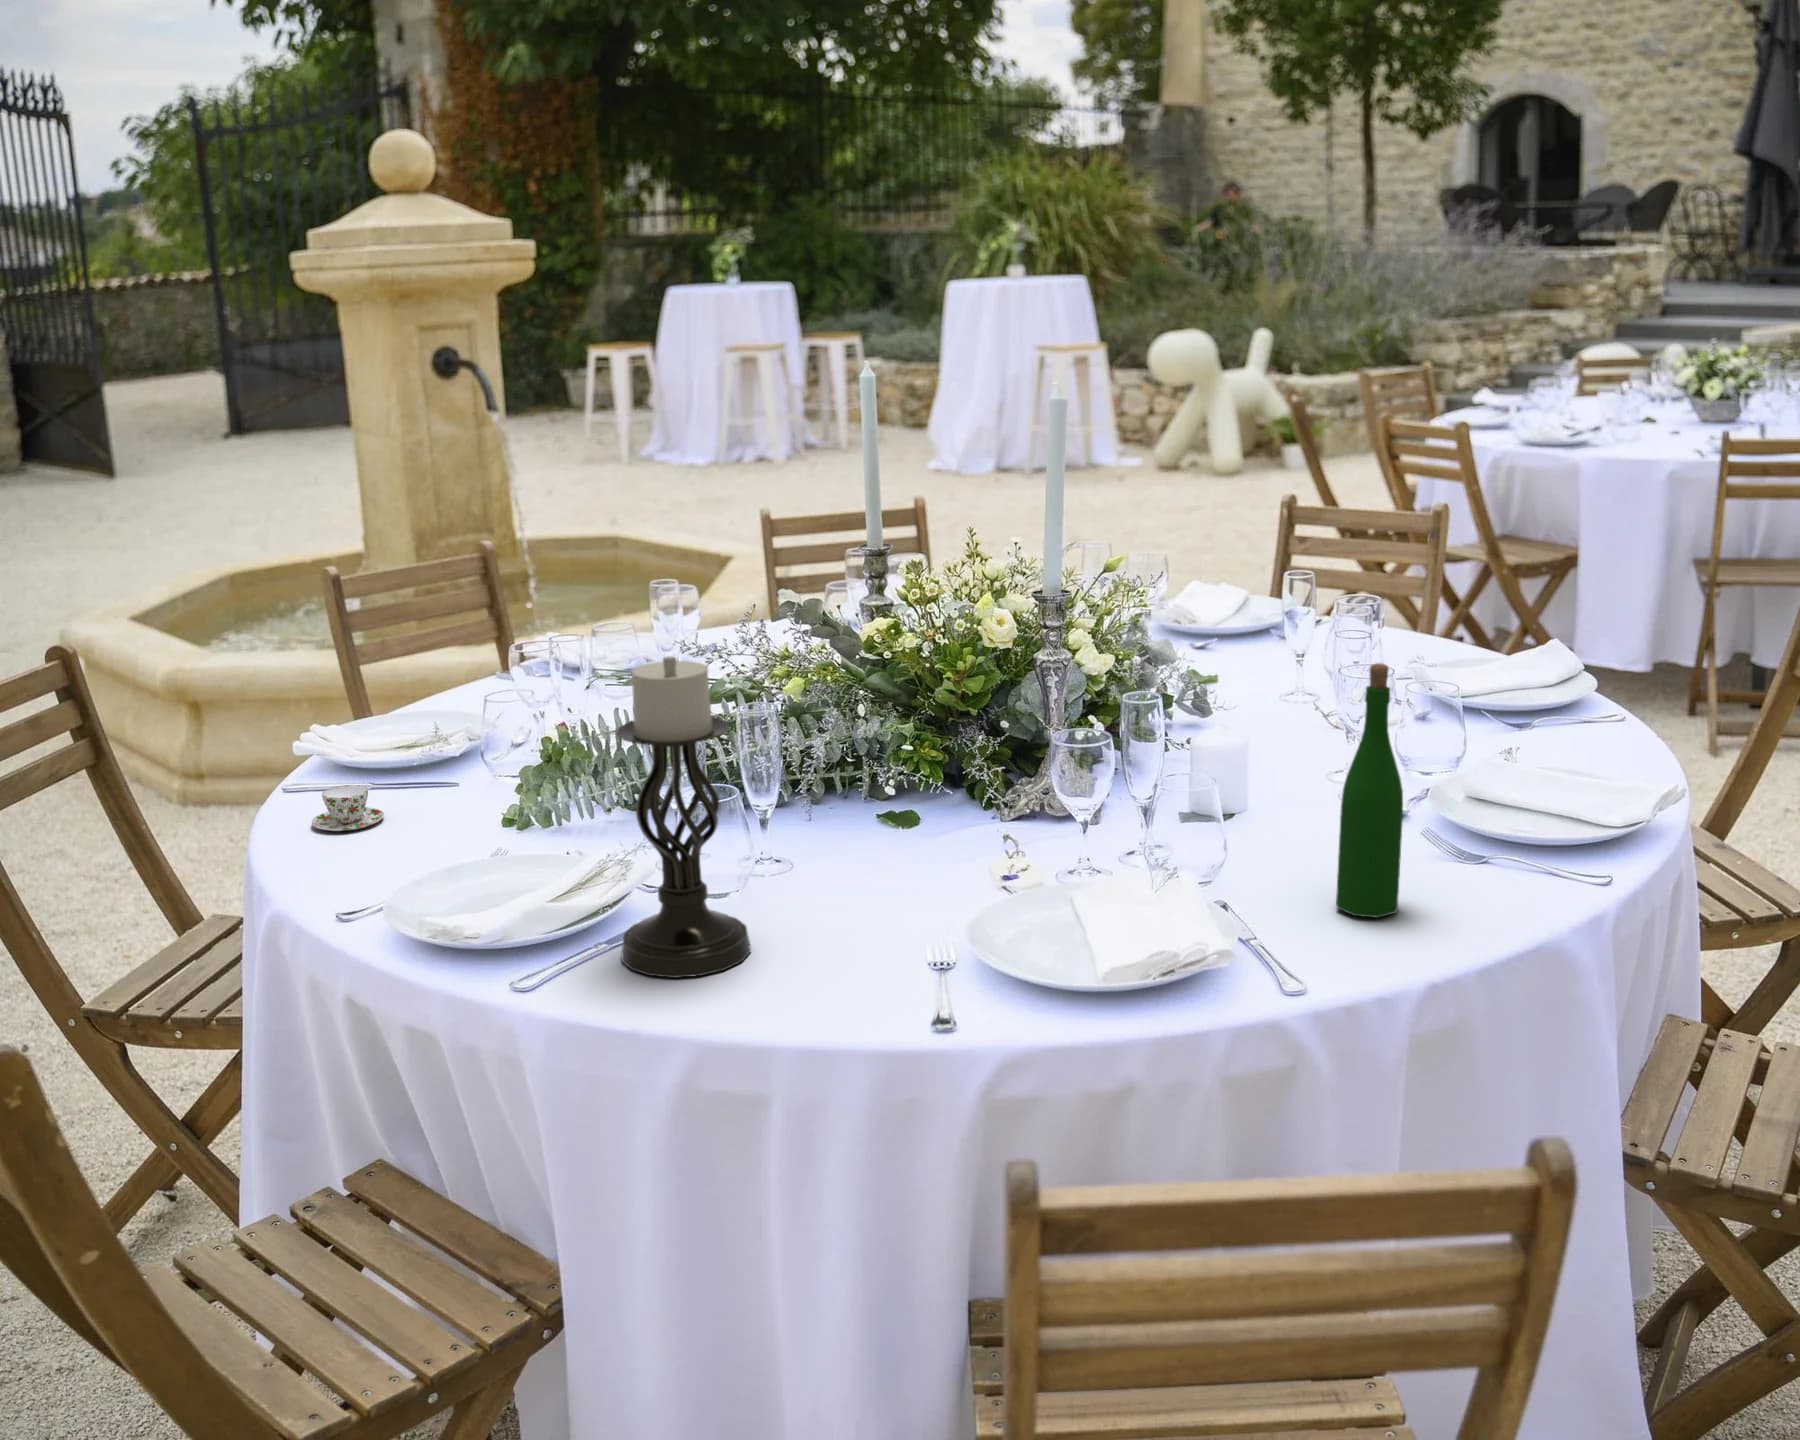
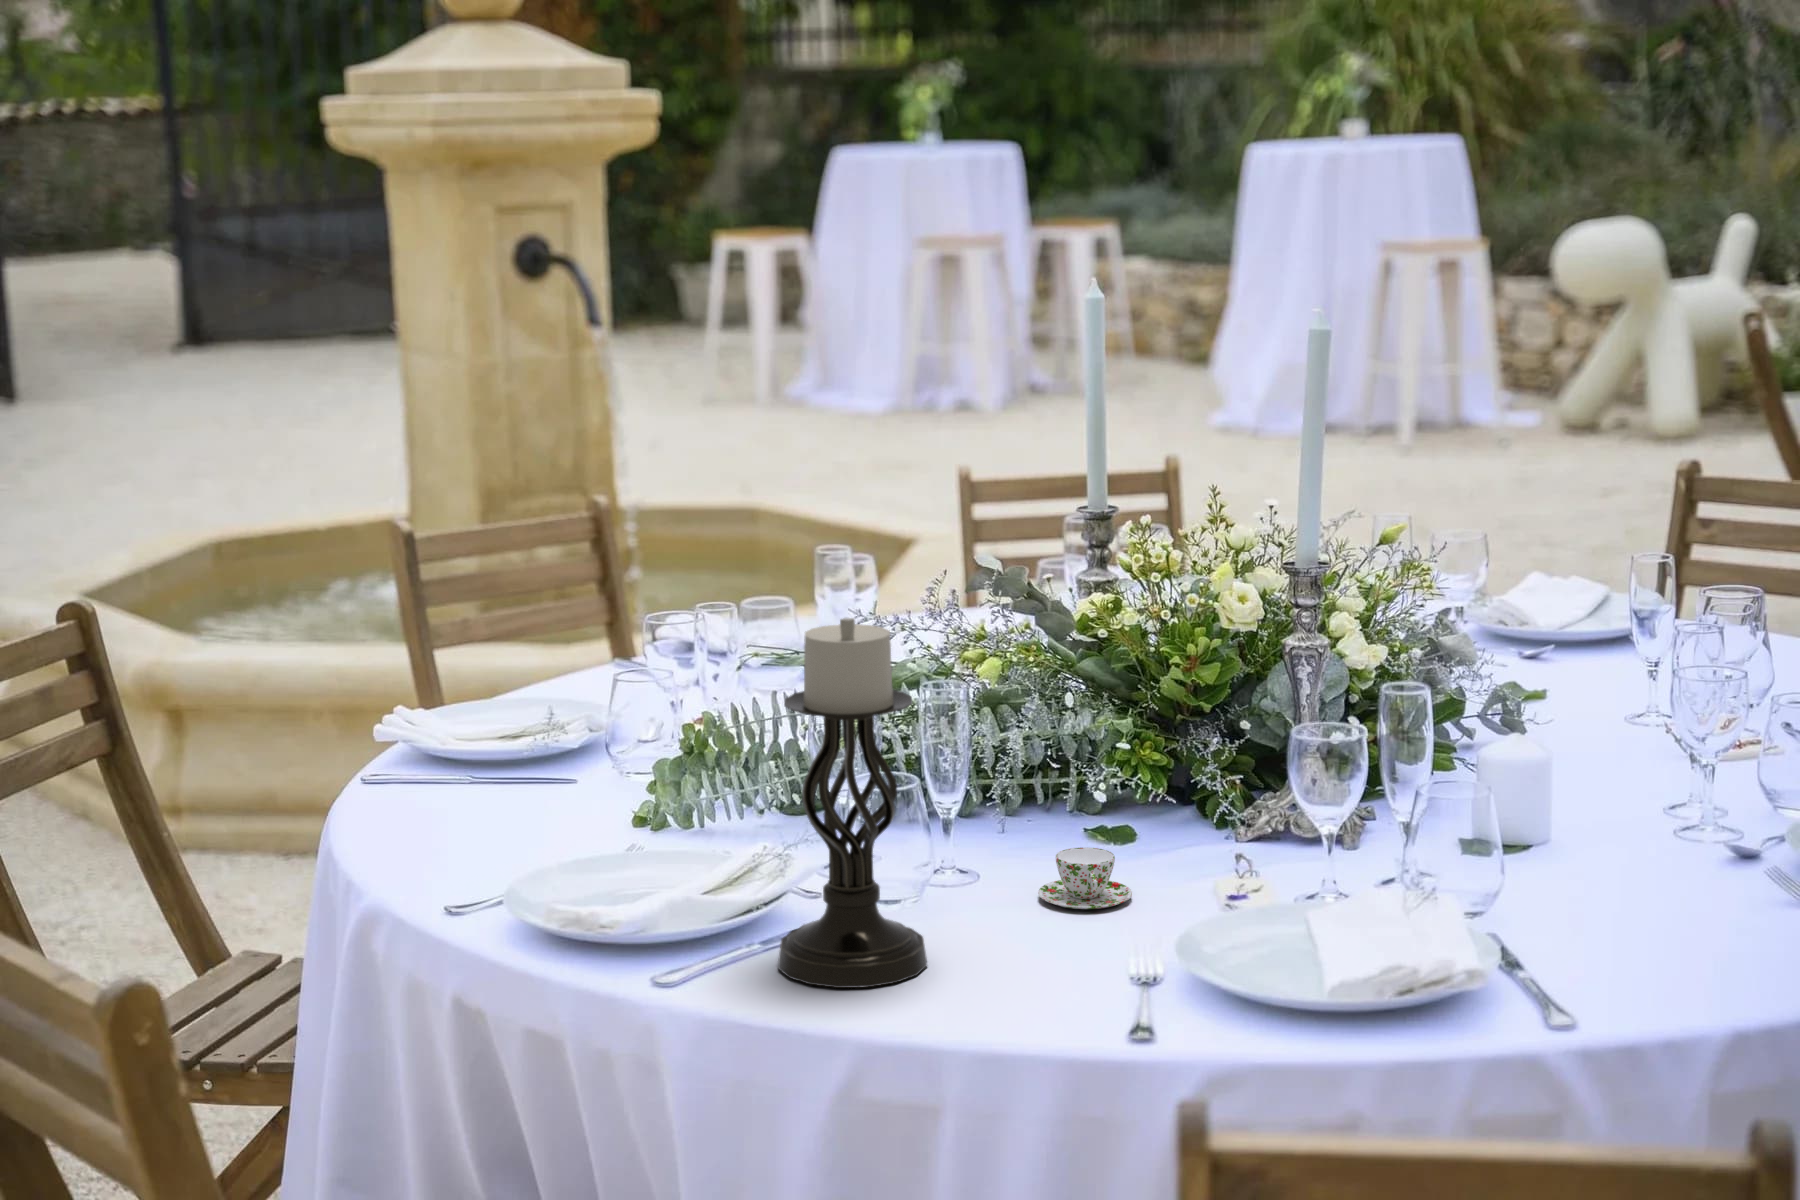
wine bottle: present [1336,663,1403,918] -> none [1630,653,1713,960]
teacup: present [312,785,384,831] -> present [1038,848,1132,909]

